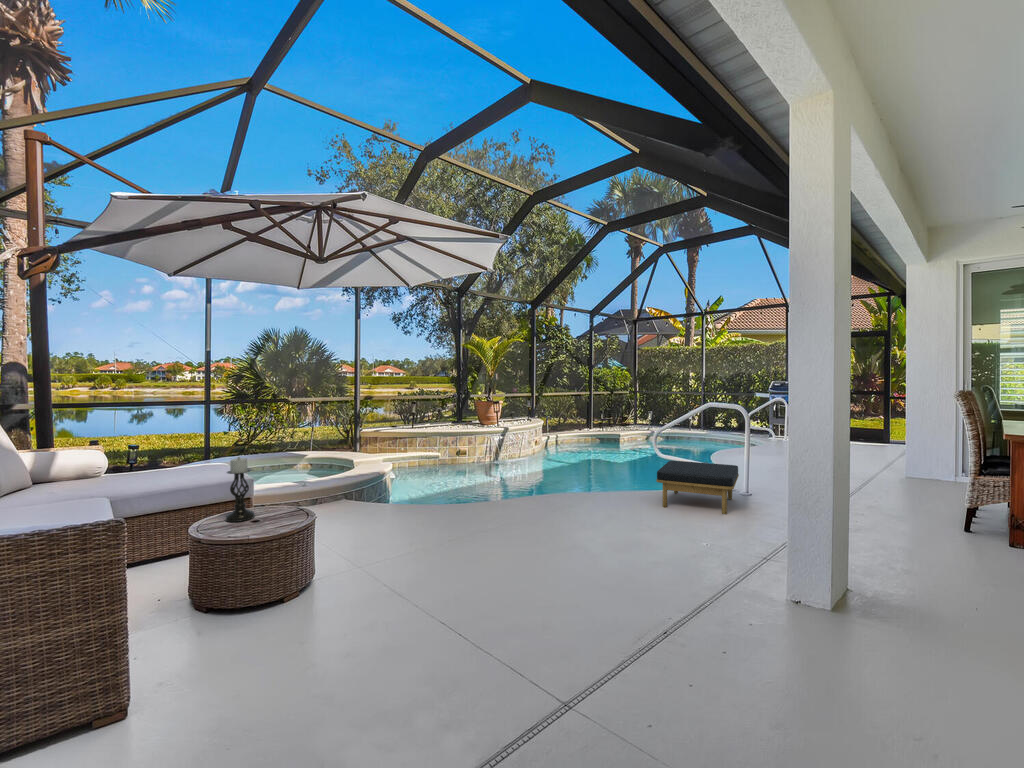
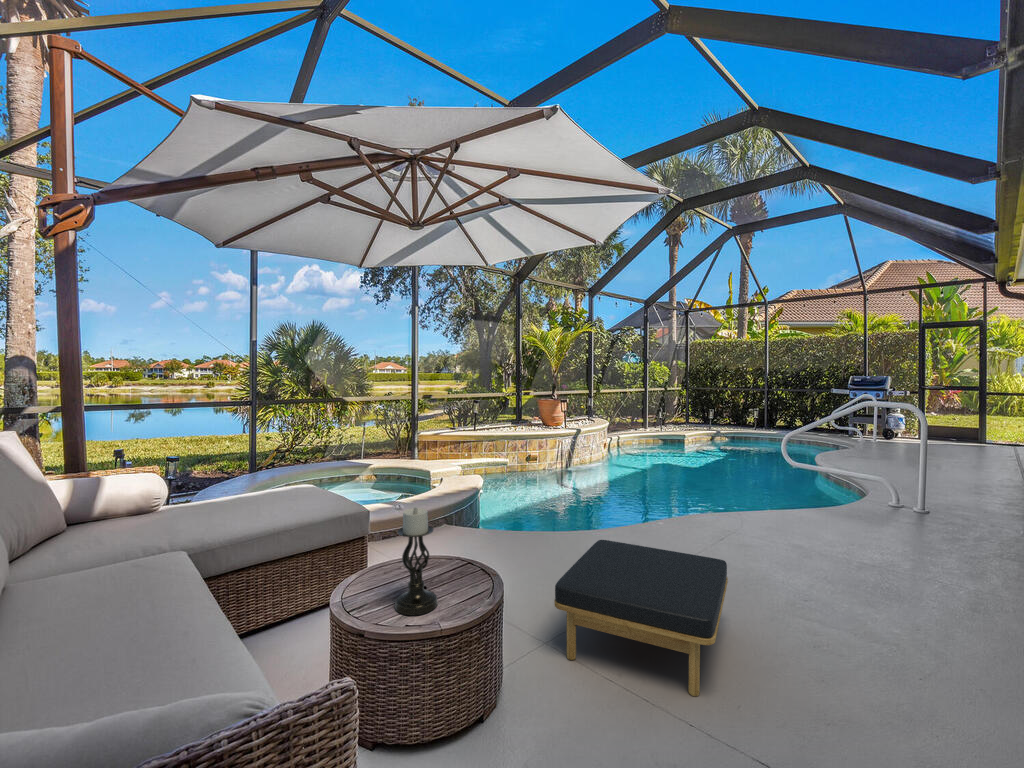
ottoman: present [656,461,739,514] -> present [554,540,728,696]

